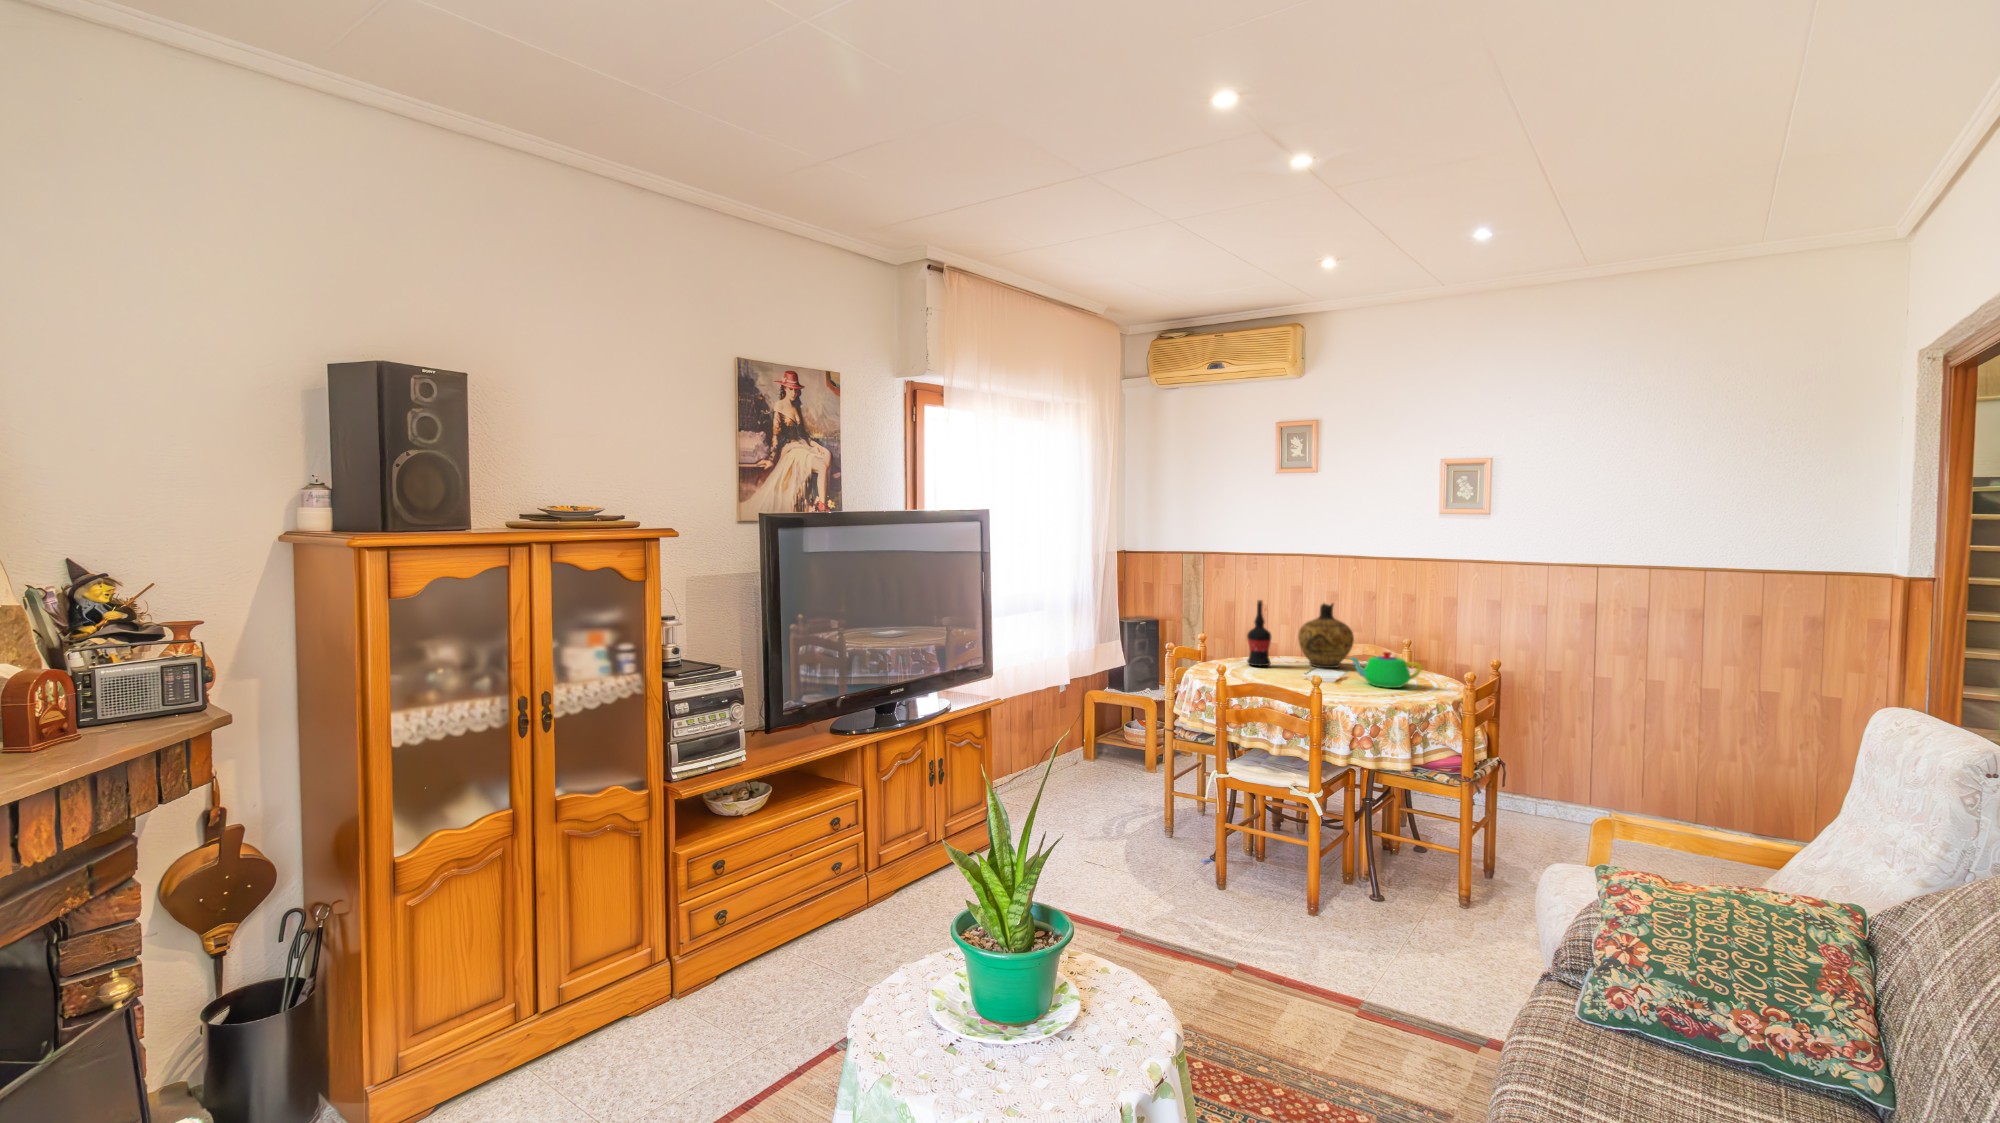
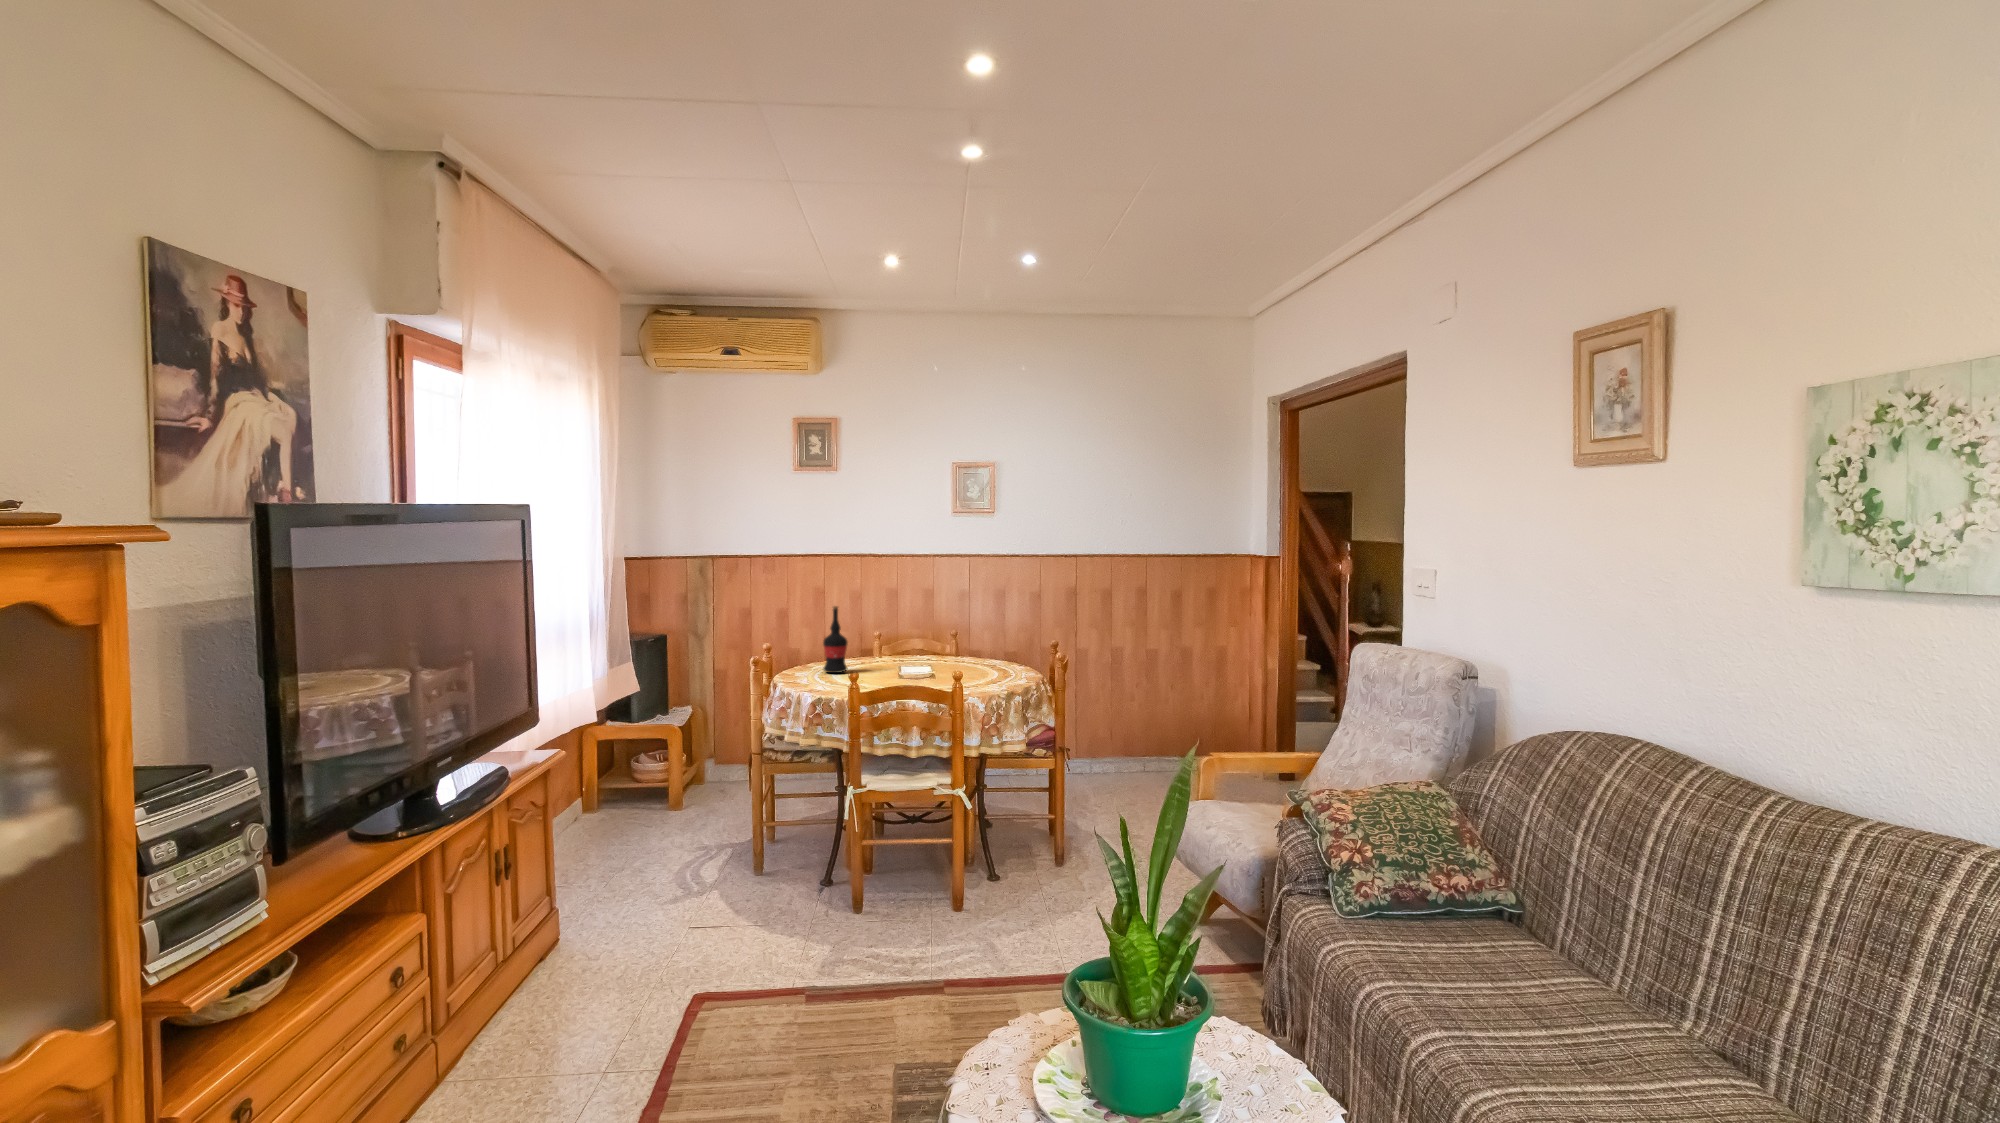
ceramic jug: present [1298,603,1354,668] -> none [861,605,912,668]
teapot: present [1350,652,1422,688] -> none [931,646,990,679]

